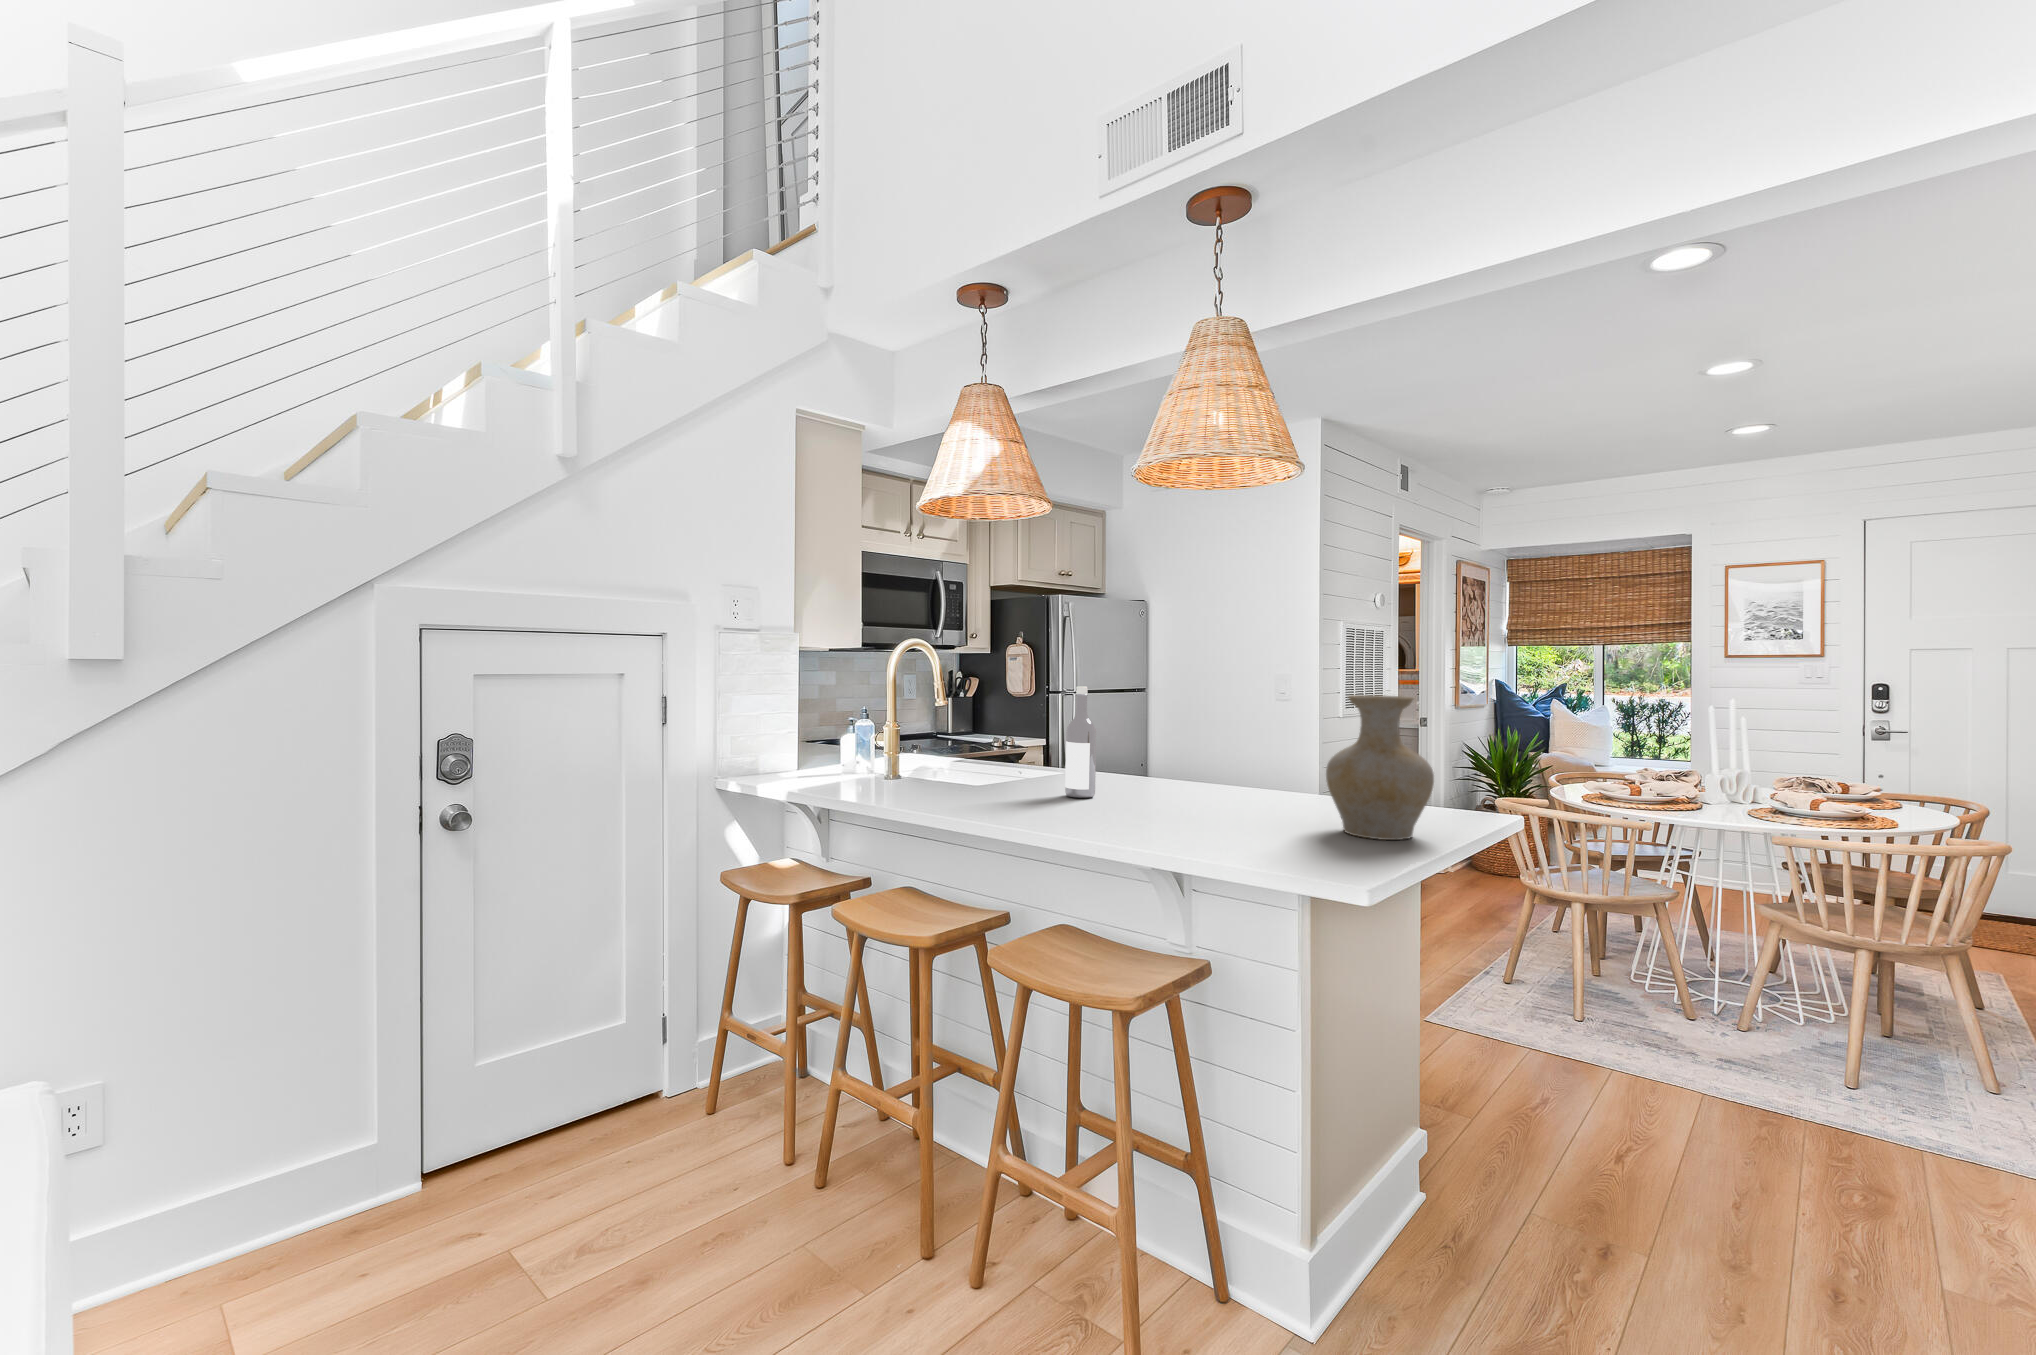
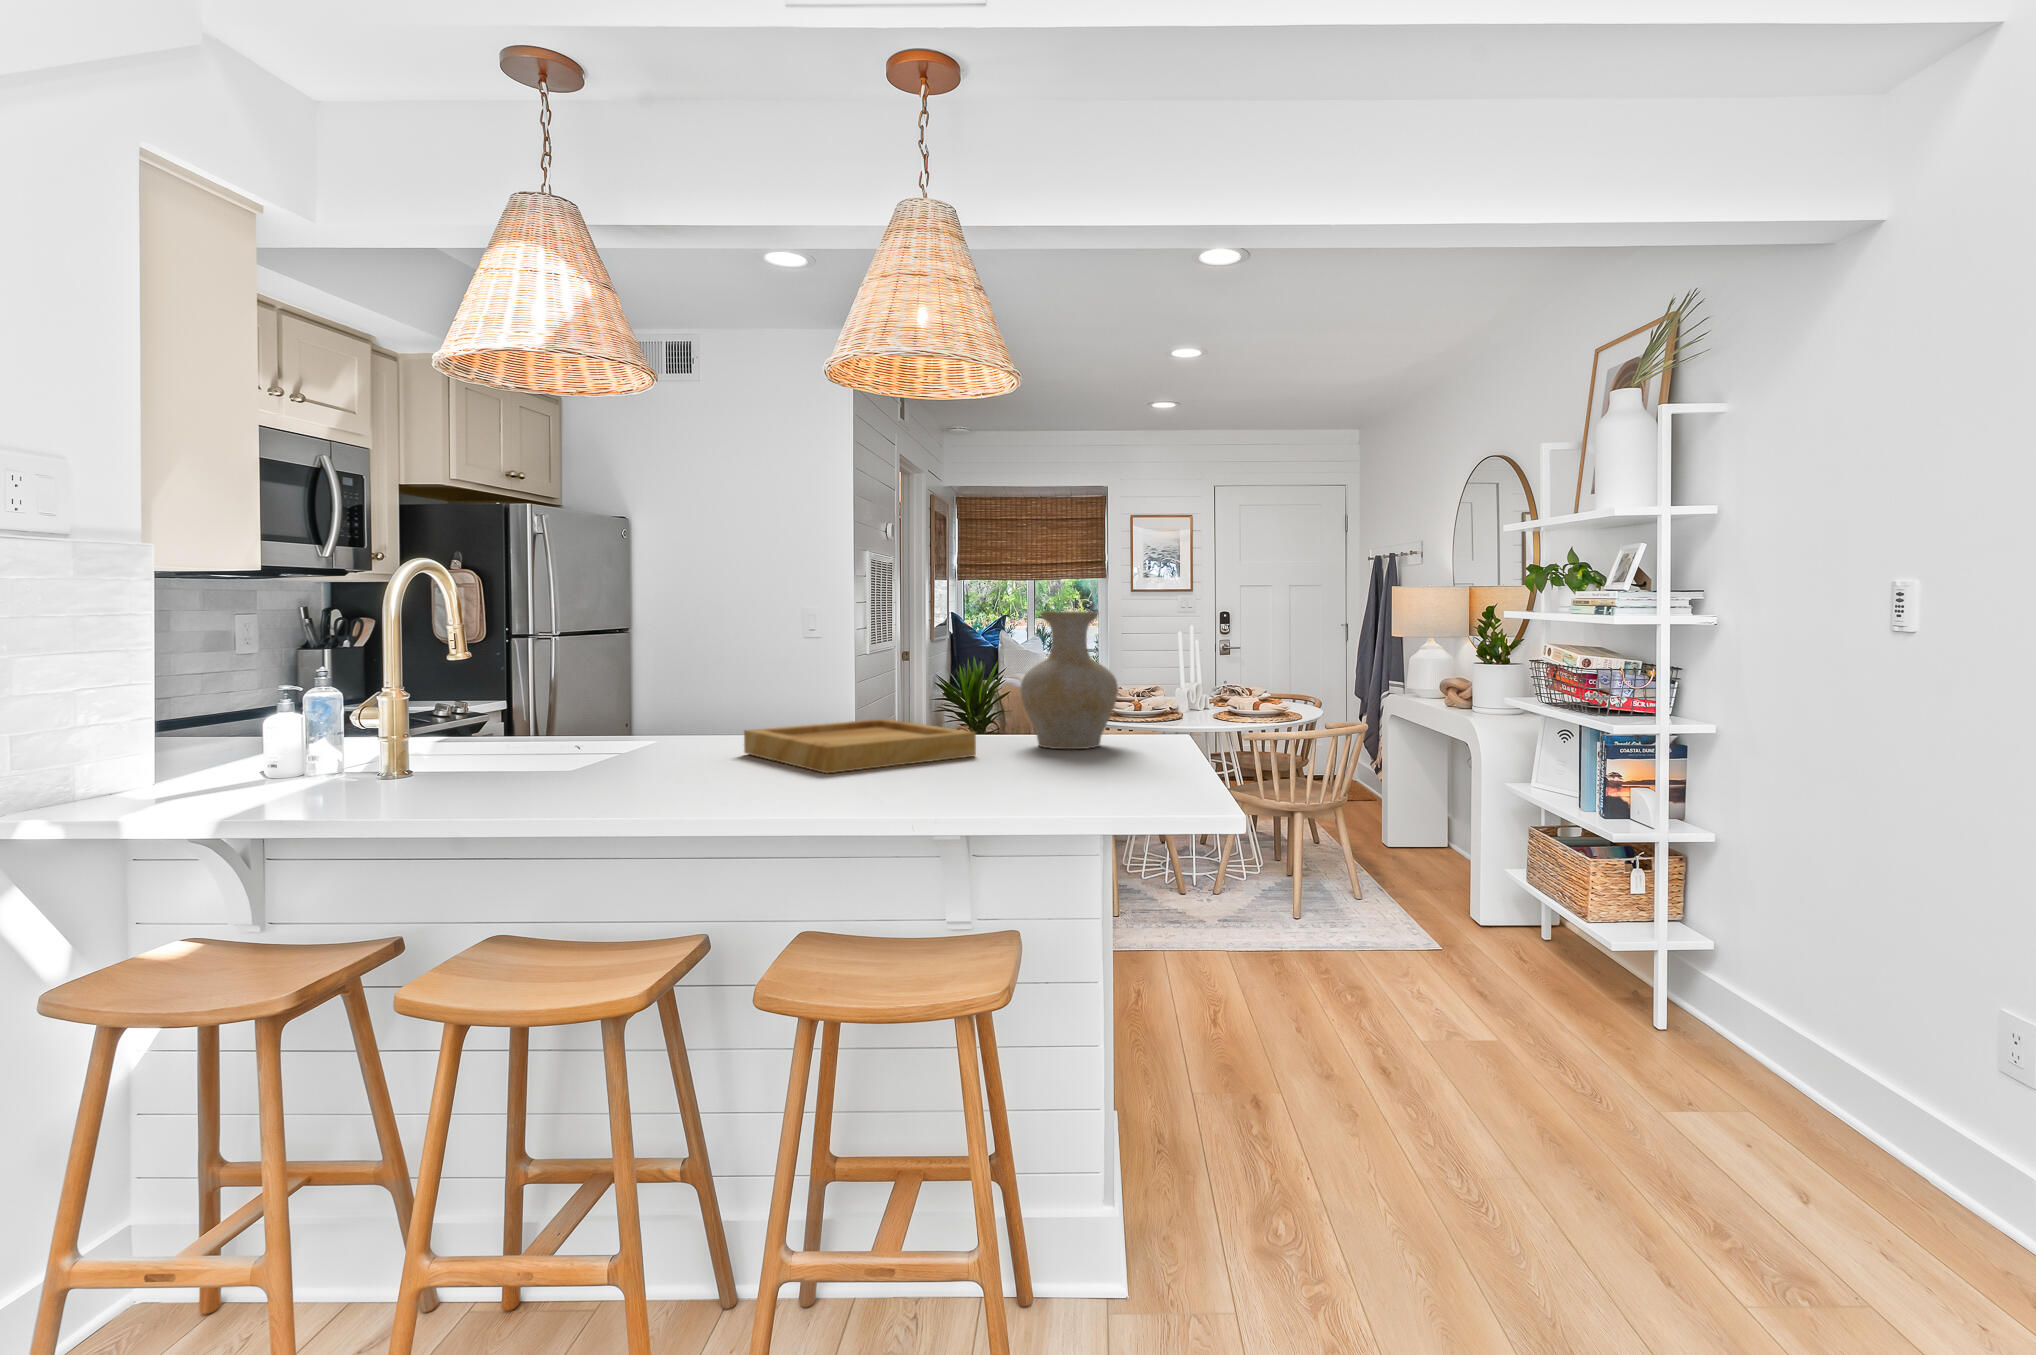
wine bottle: present [1065,686,1096,798] -> none [702,613,742,750]
tray: none [1083,784,1259,832] -> present [744,719,976,773]

